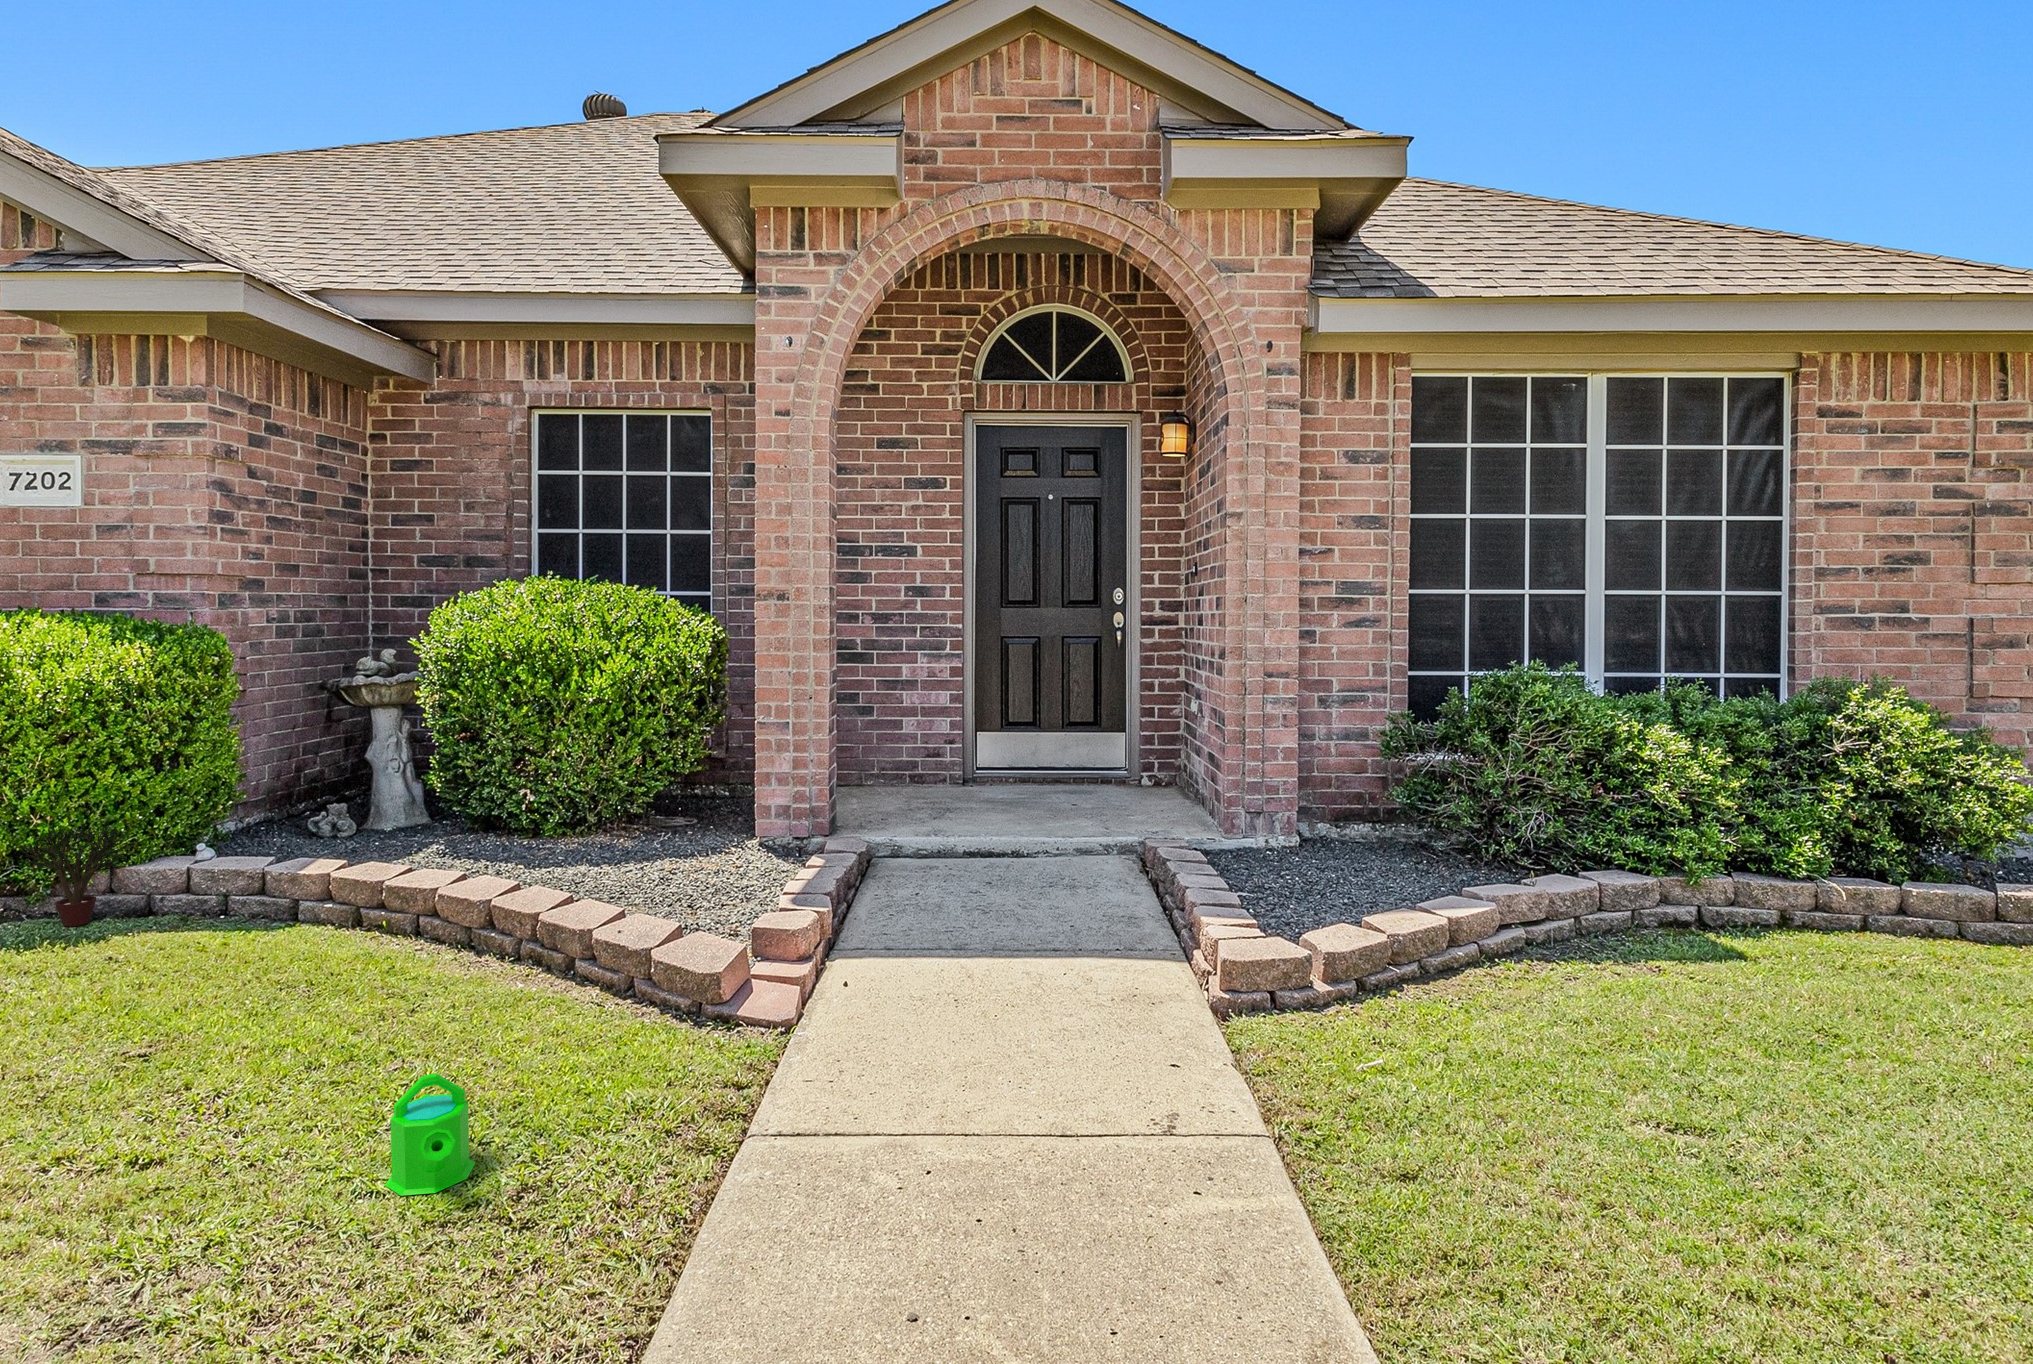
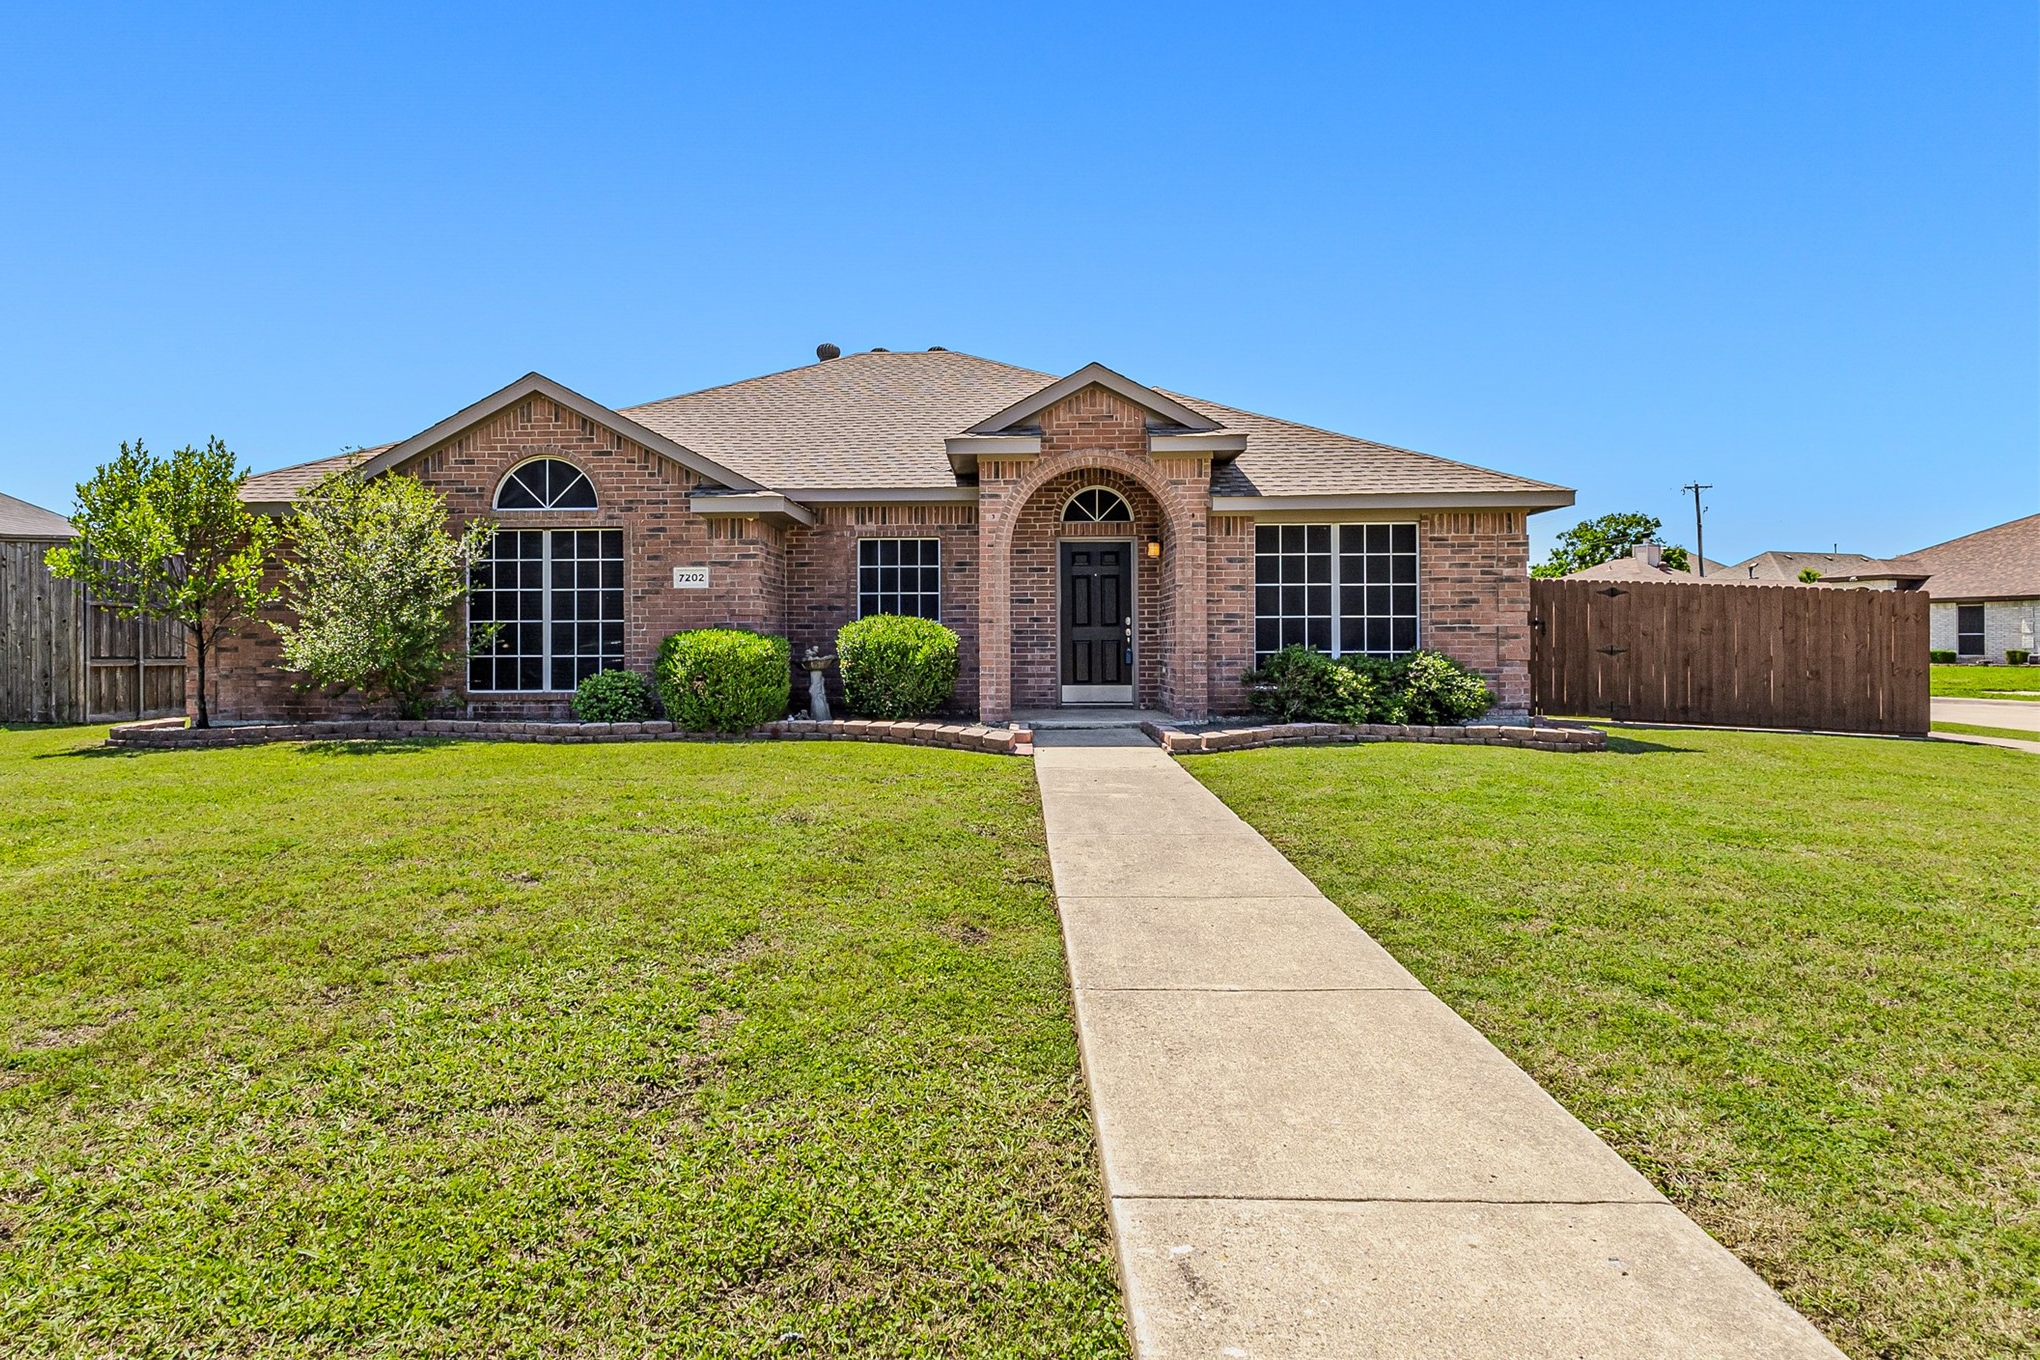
watering can: present [385,1073,476,1196] -> none [971,740,994,768]

